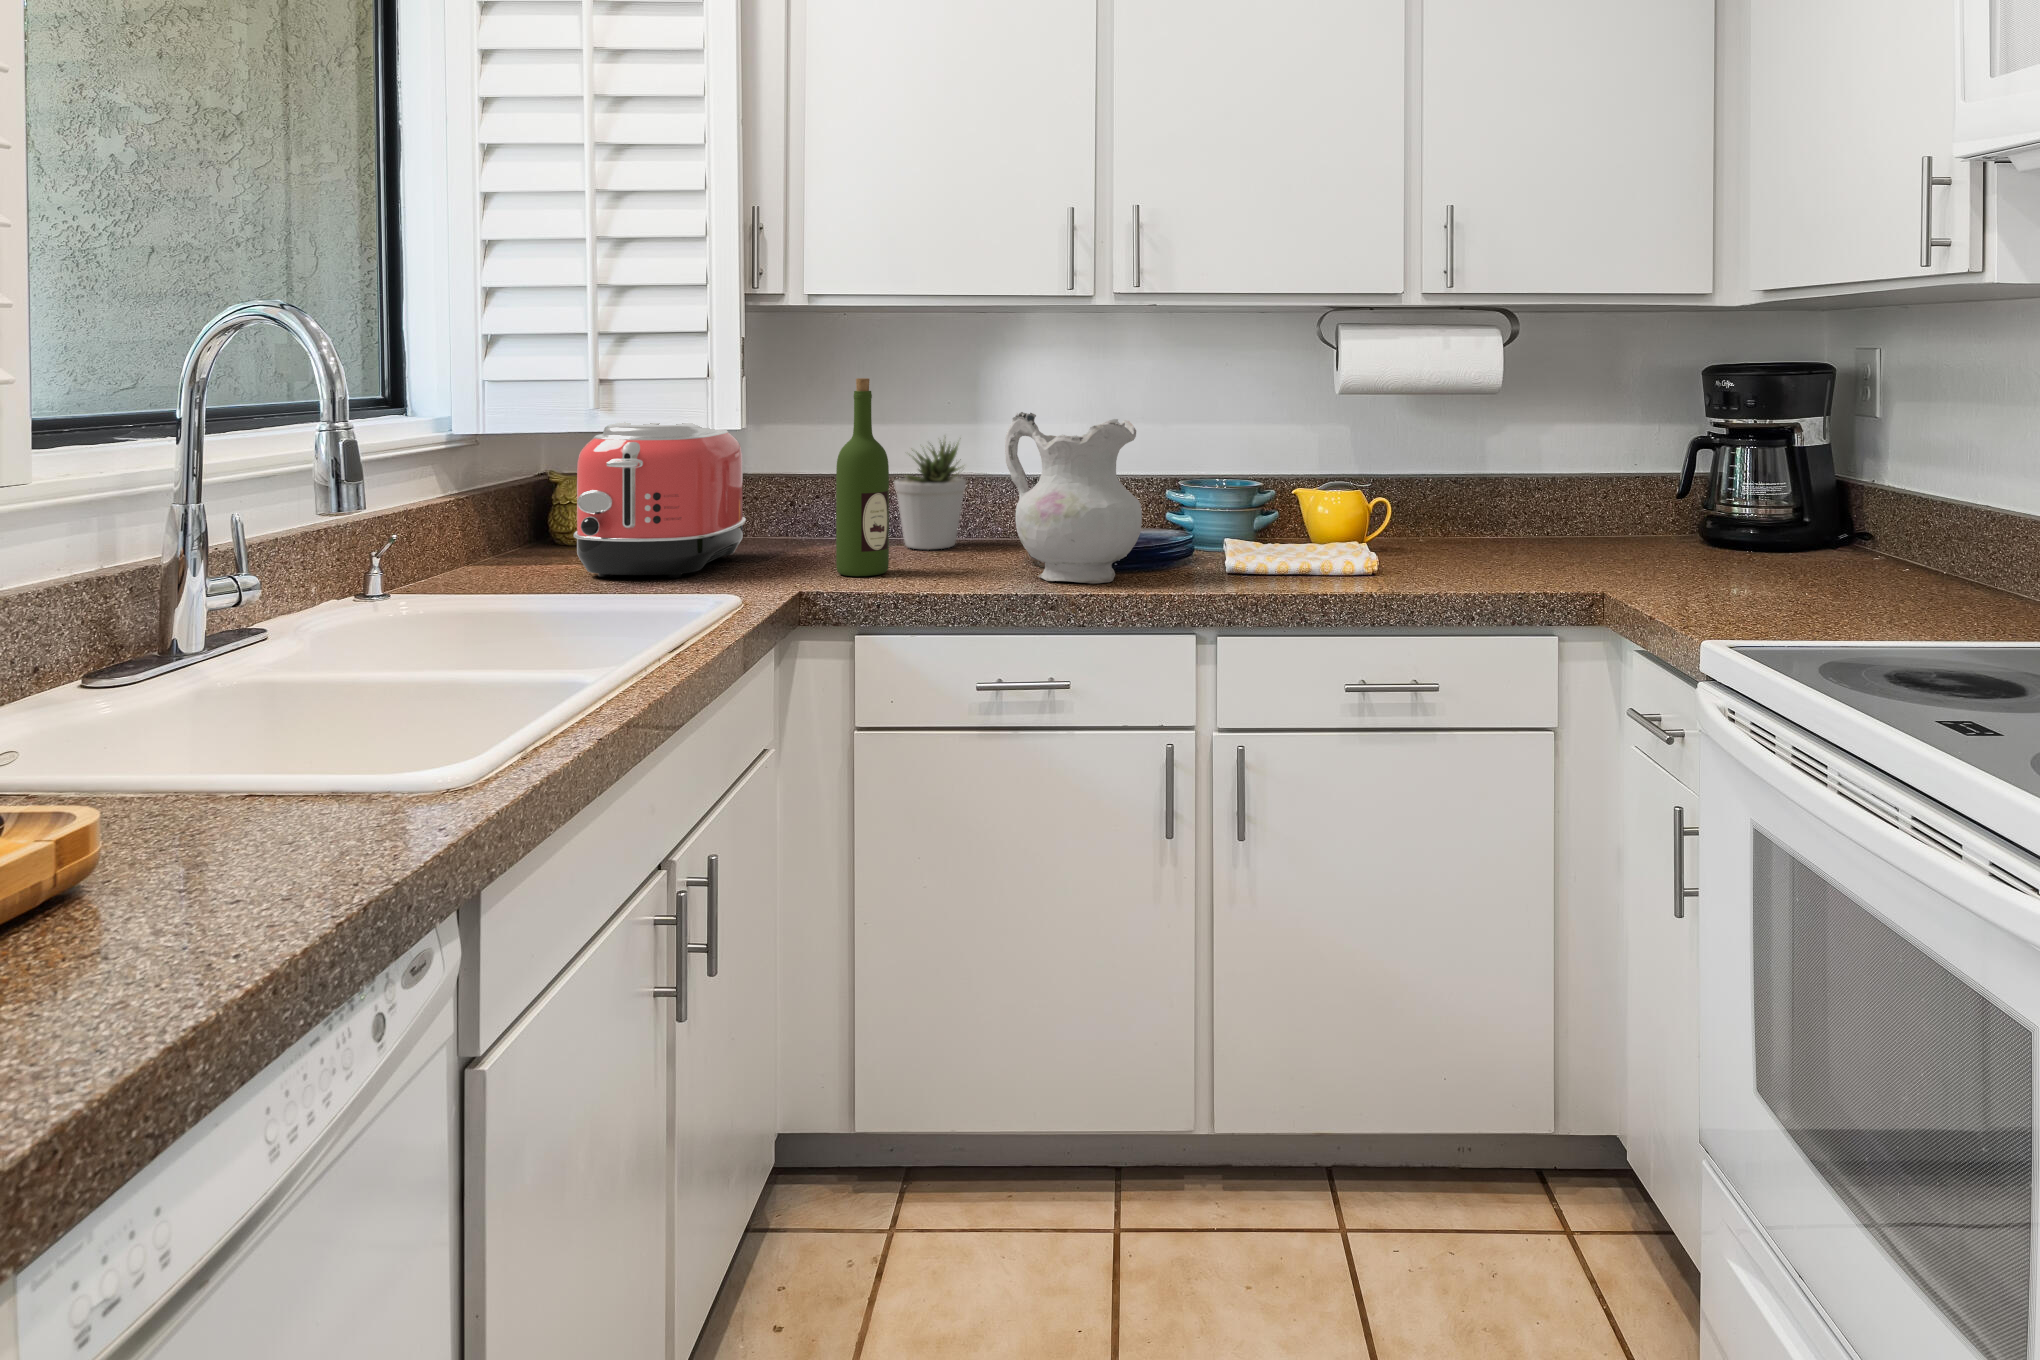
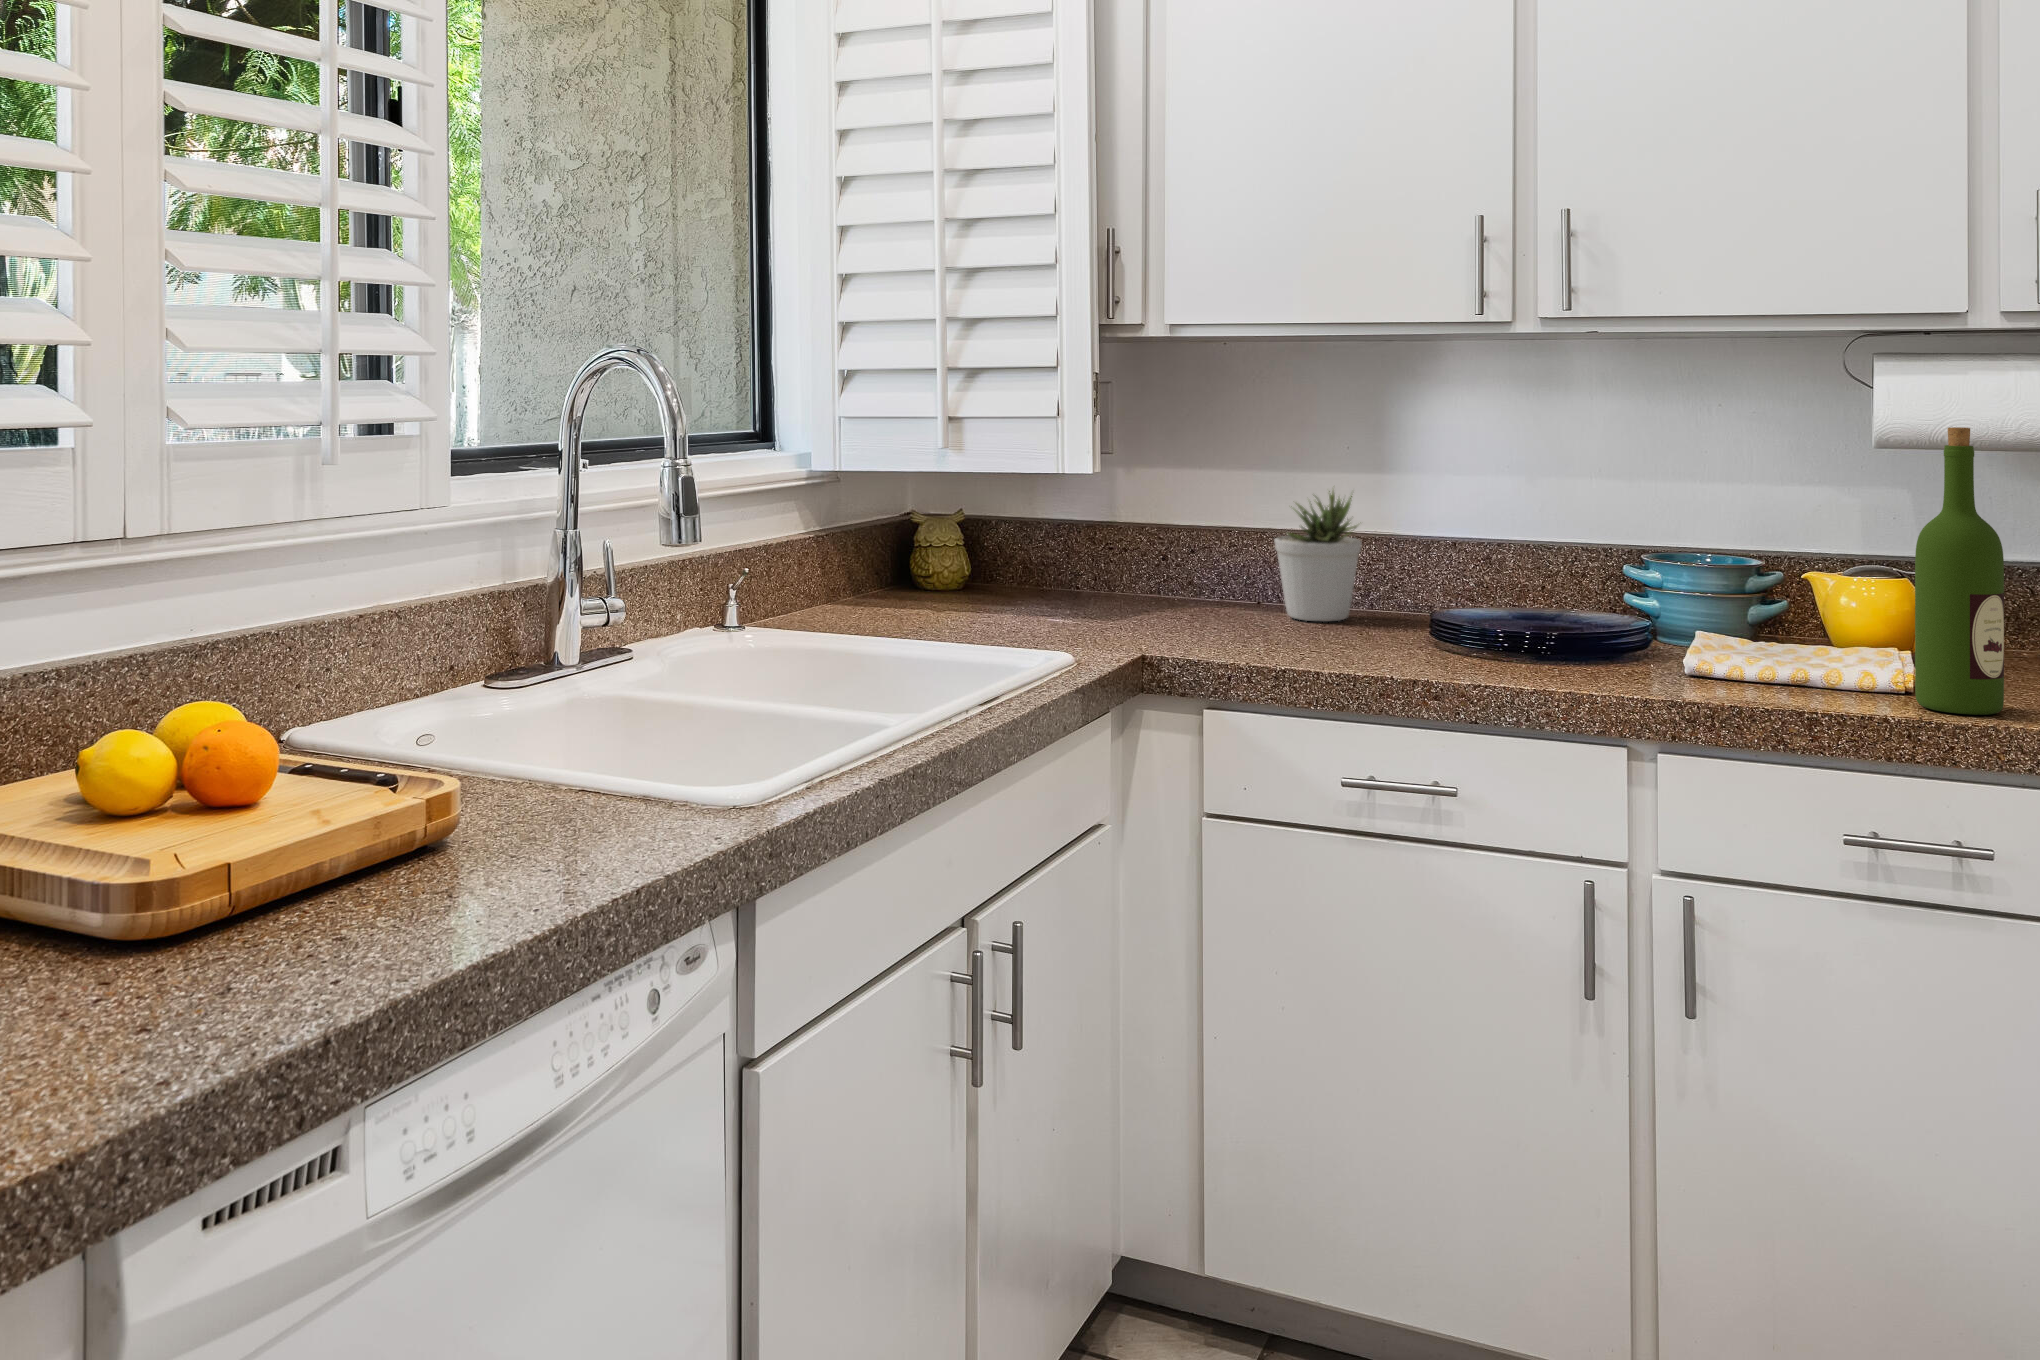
wine bottle: present [836,378,889,576] -> present [1915,427,2004,715]
ceramic pitcher: present [1005,412,1142,583] -> none [1391,462,1564,674]
toaster: present [573,422,746,578] -> none [923,461,1104,633]

